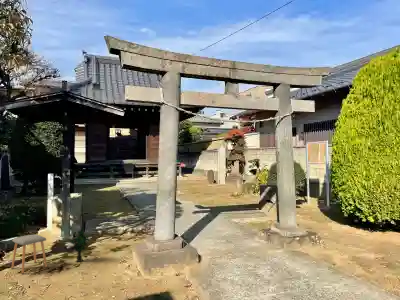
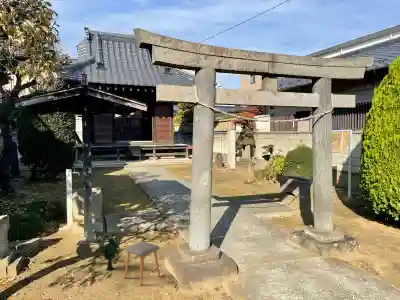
stool: present [11,234,47,274] -> present [124,242,160,285]

